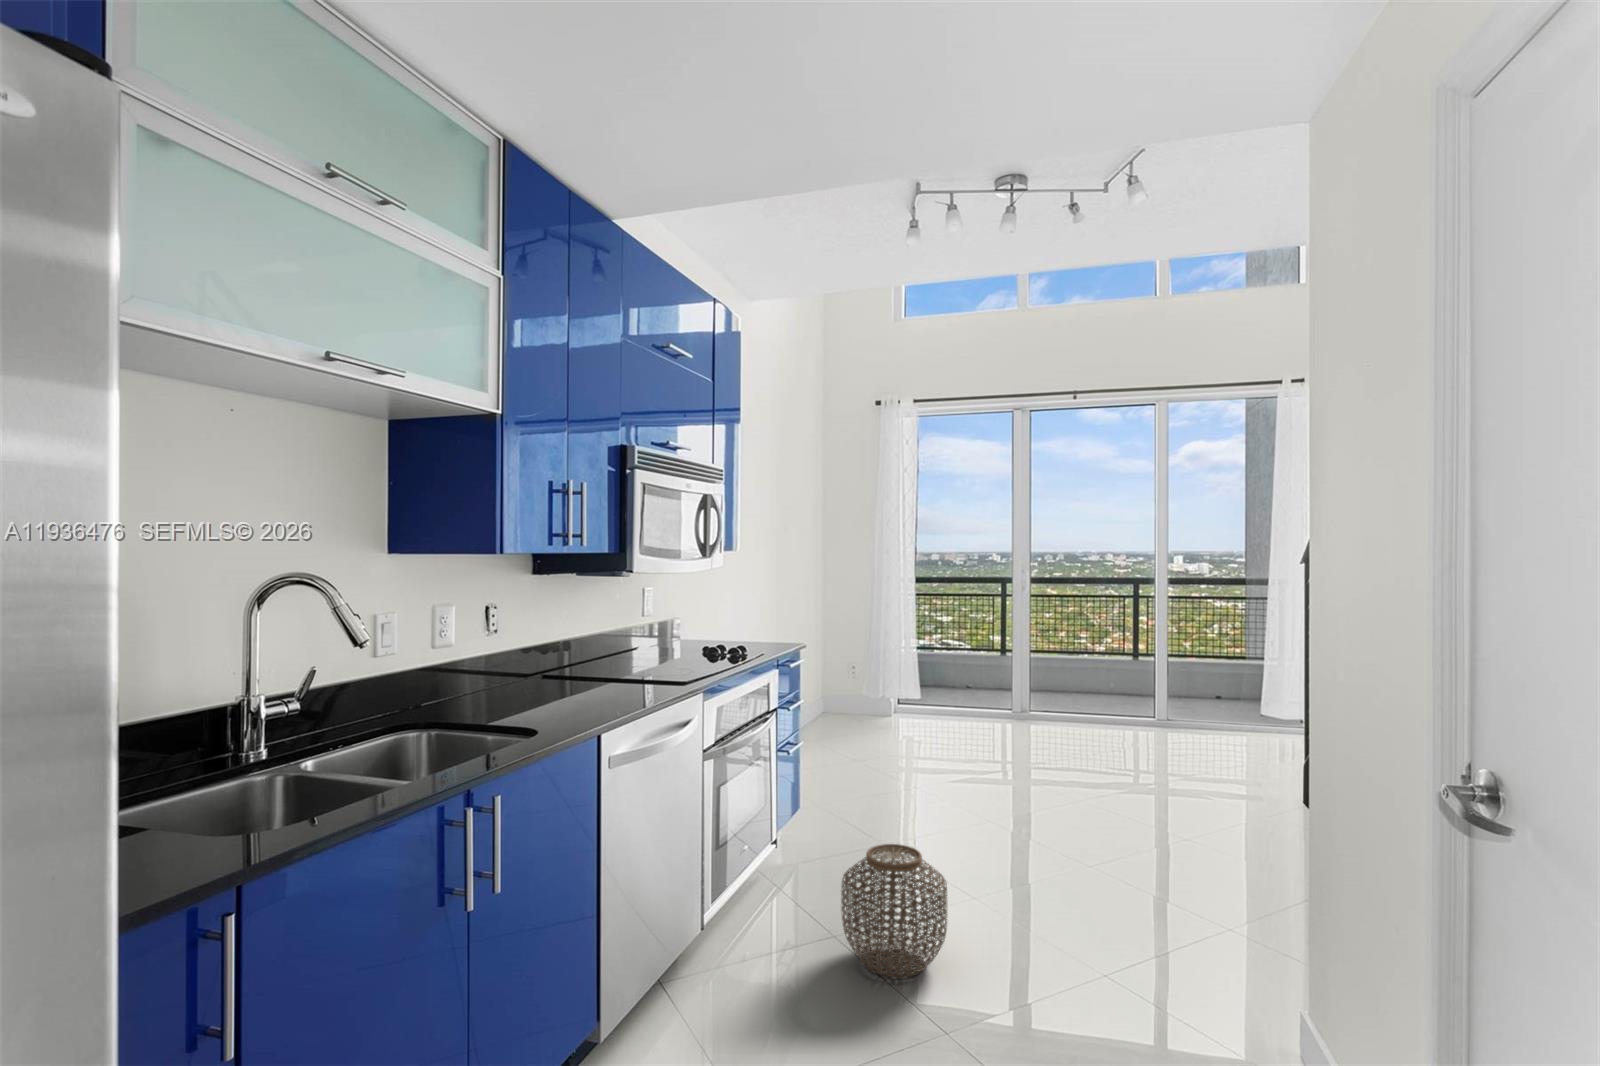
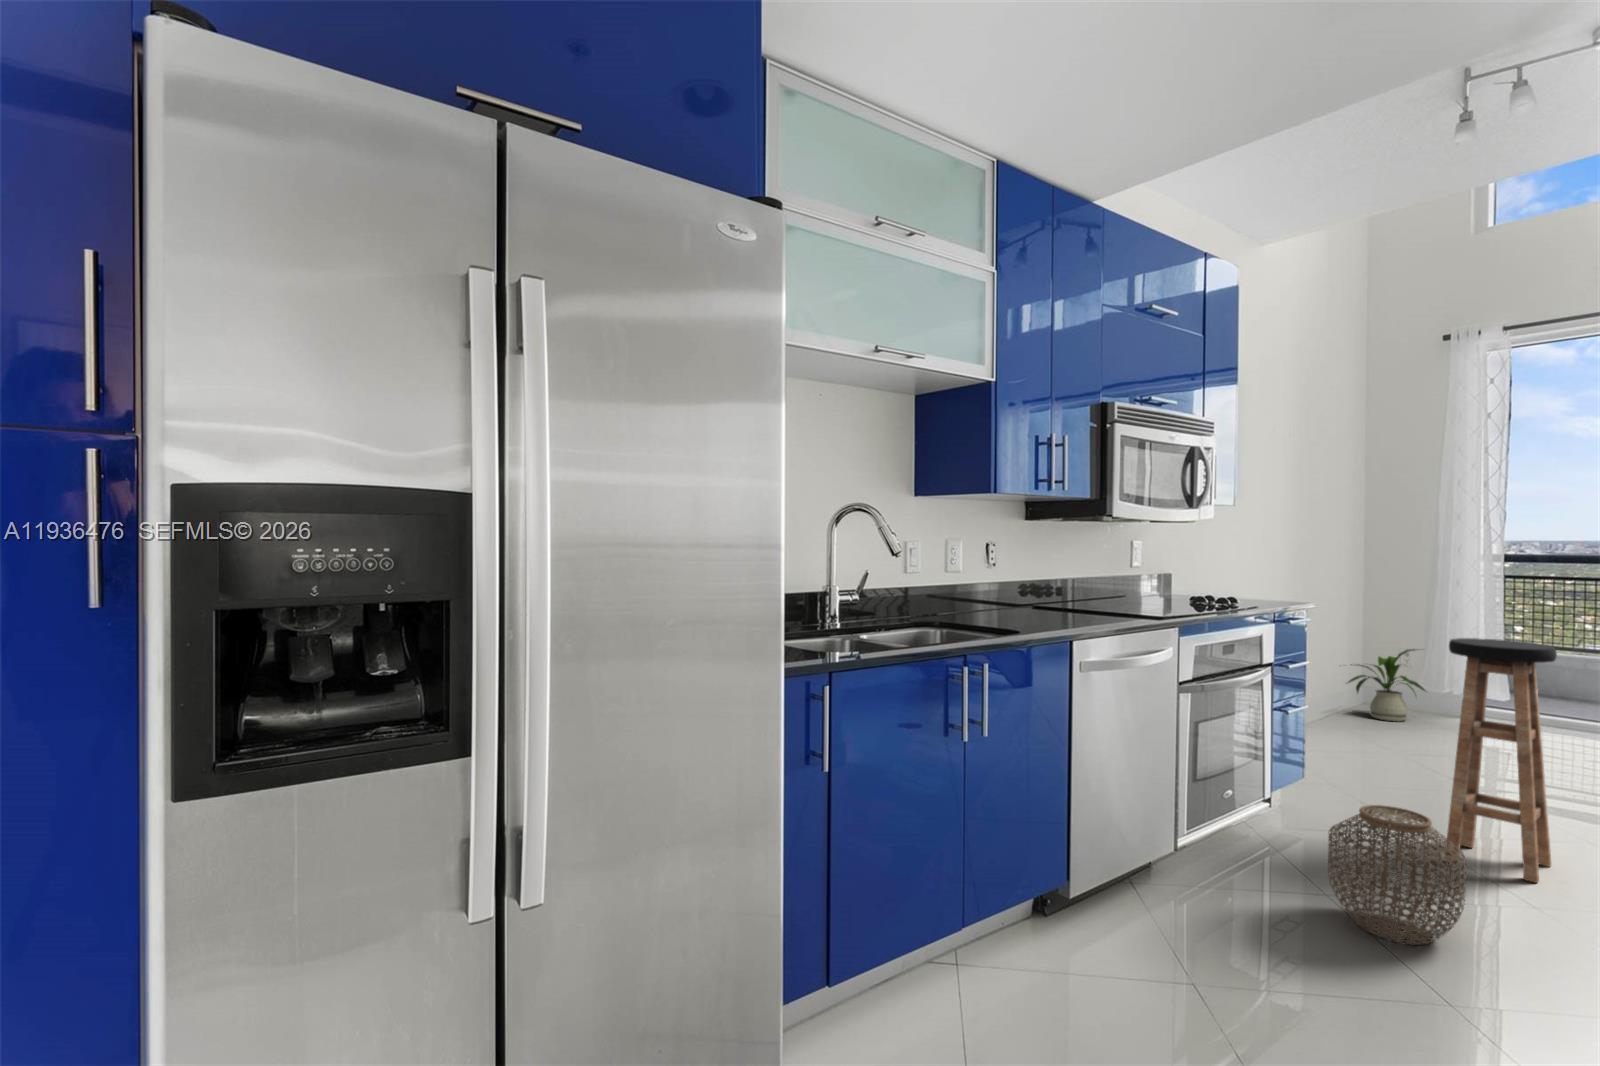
house plant: none [805,662,869,726] -> present [1348,649,1425,721]
bar stool: none [910,666,980,874] -> present [1447,638,1557,883]

